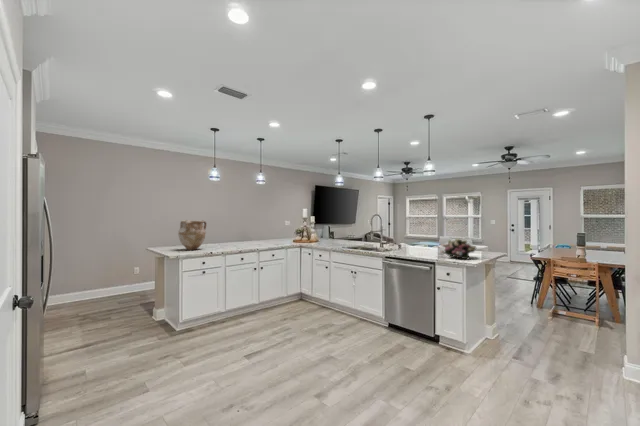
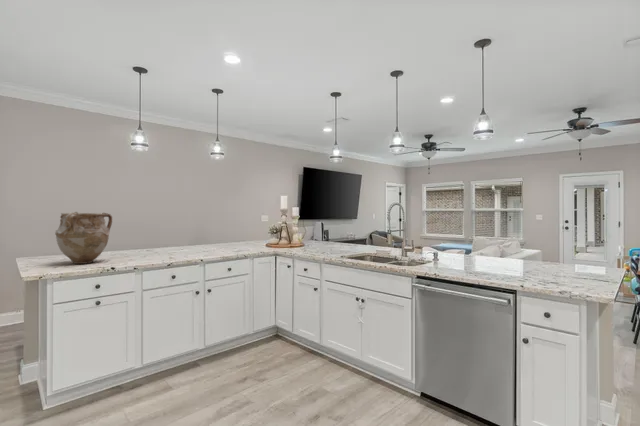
flower arrangement: present [441,238,476,259] -> none [524,244,598,285]

